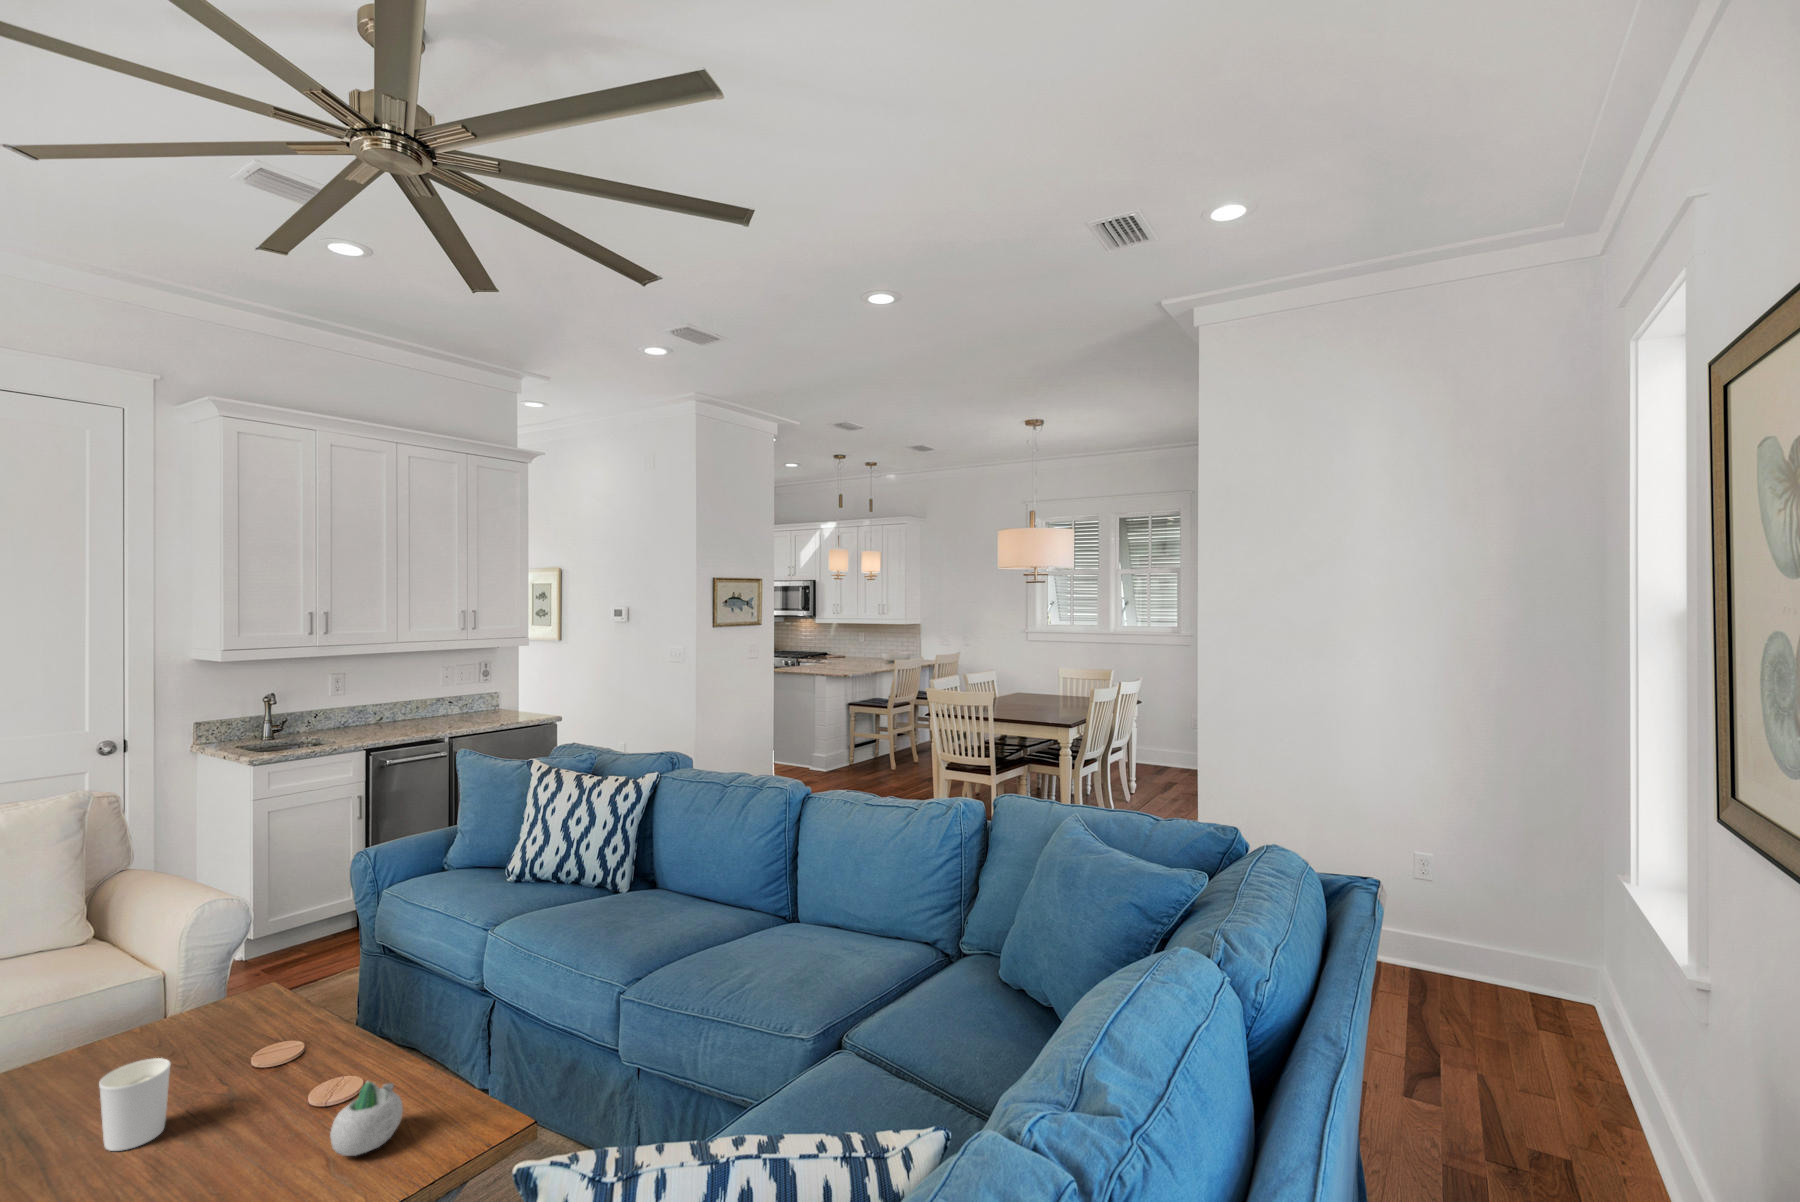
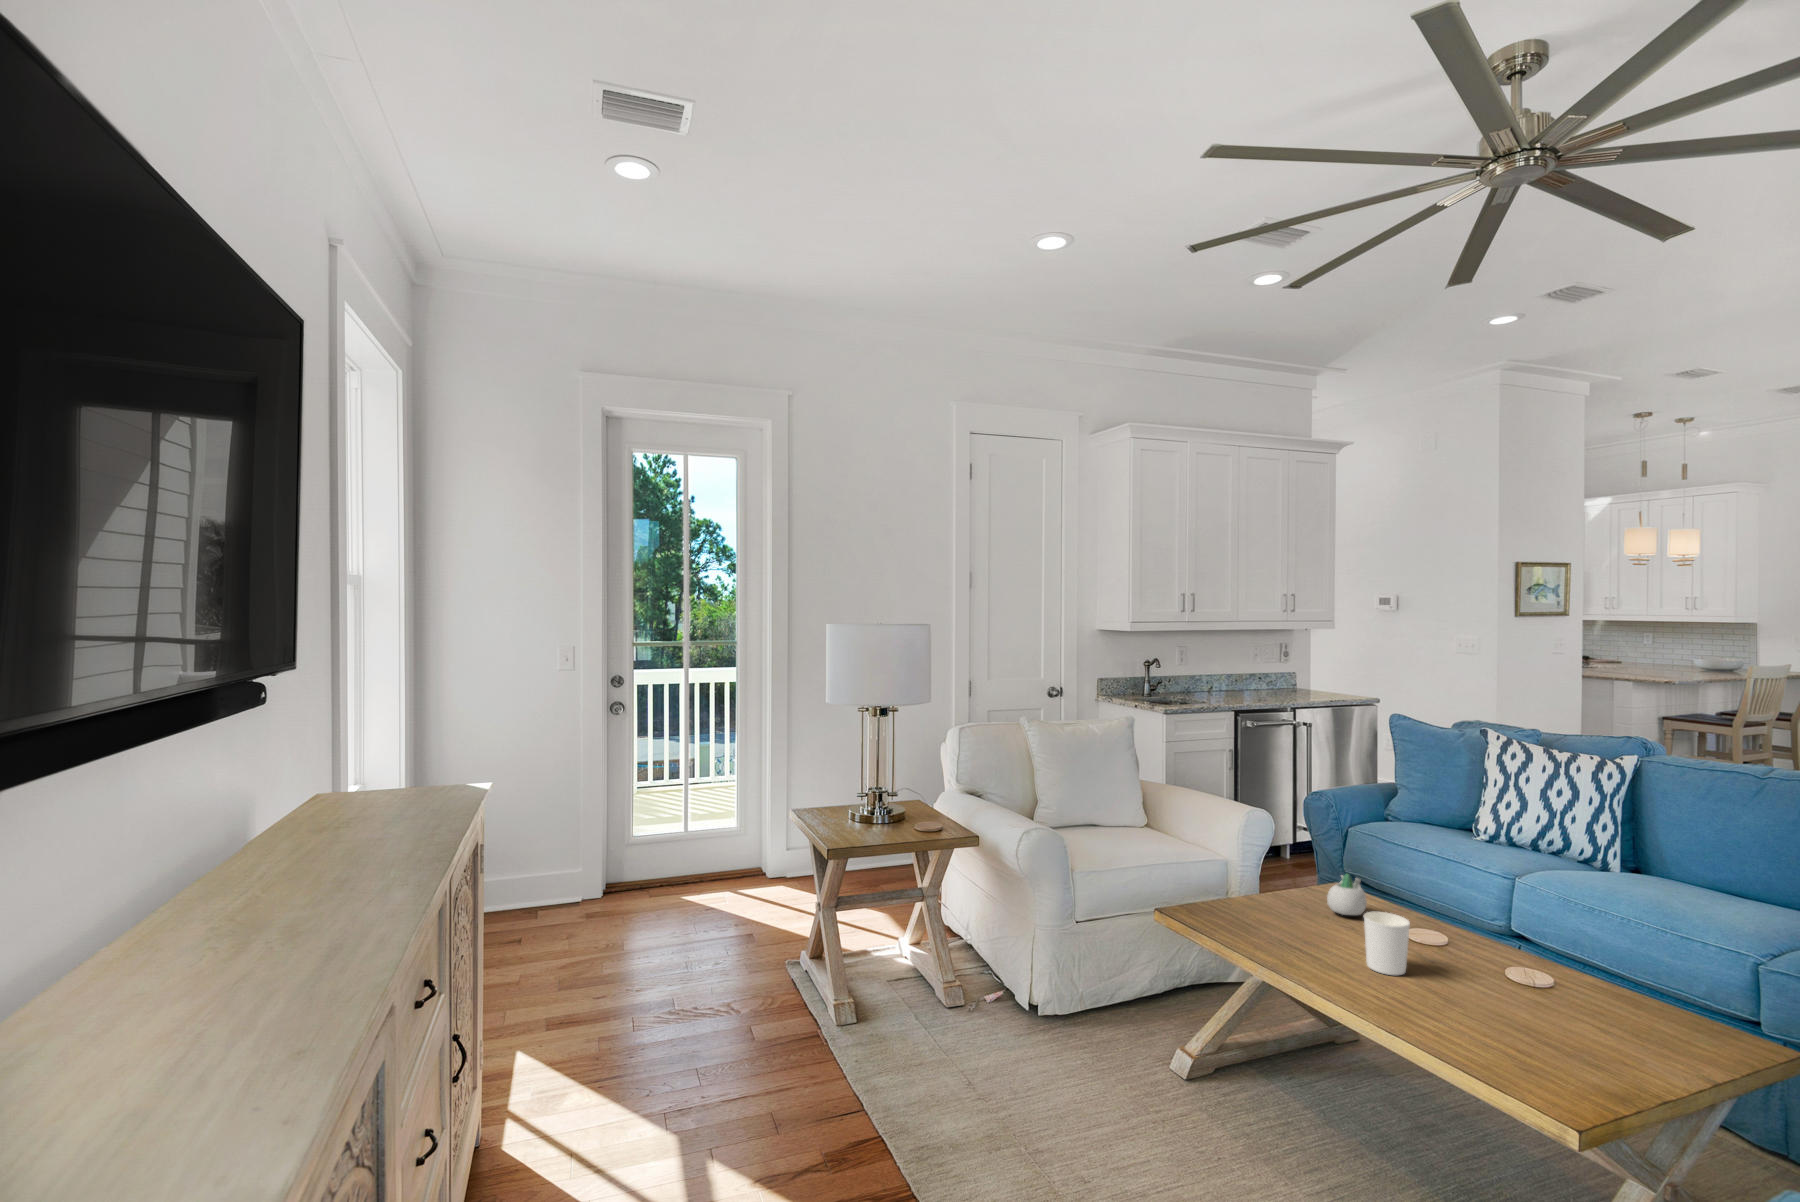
succulent planter: present [330,1081,403,1156] -> present [1327,874,1367,915]

